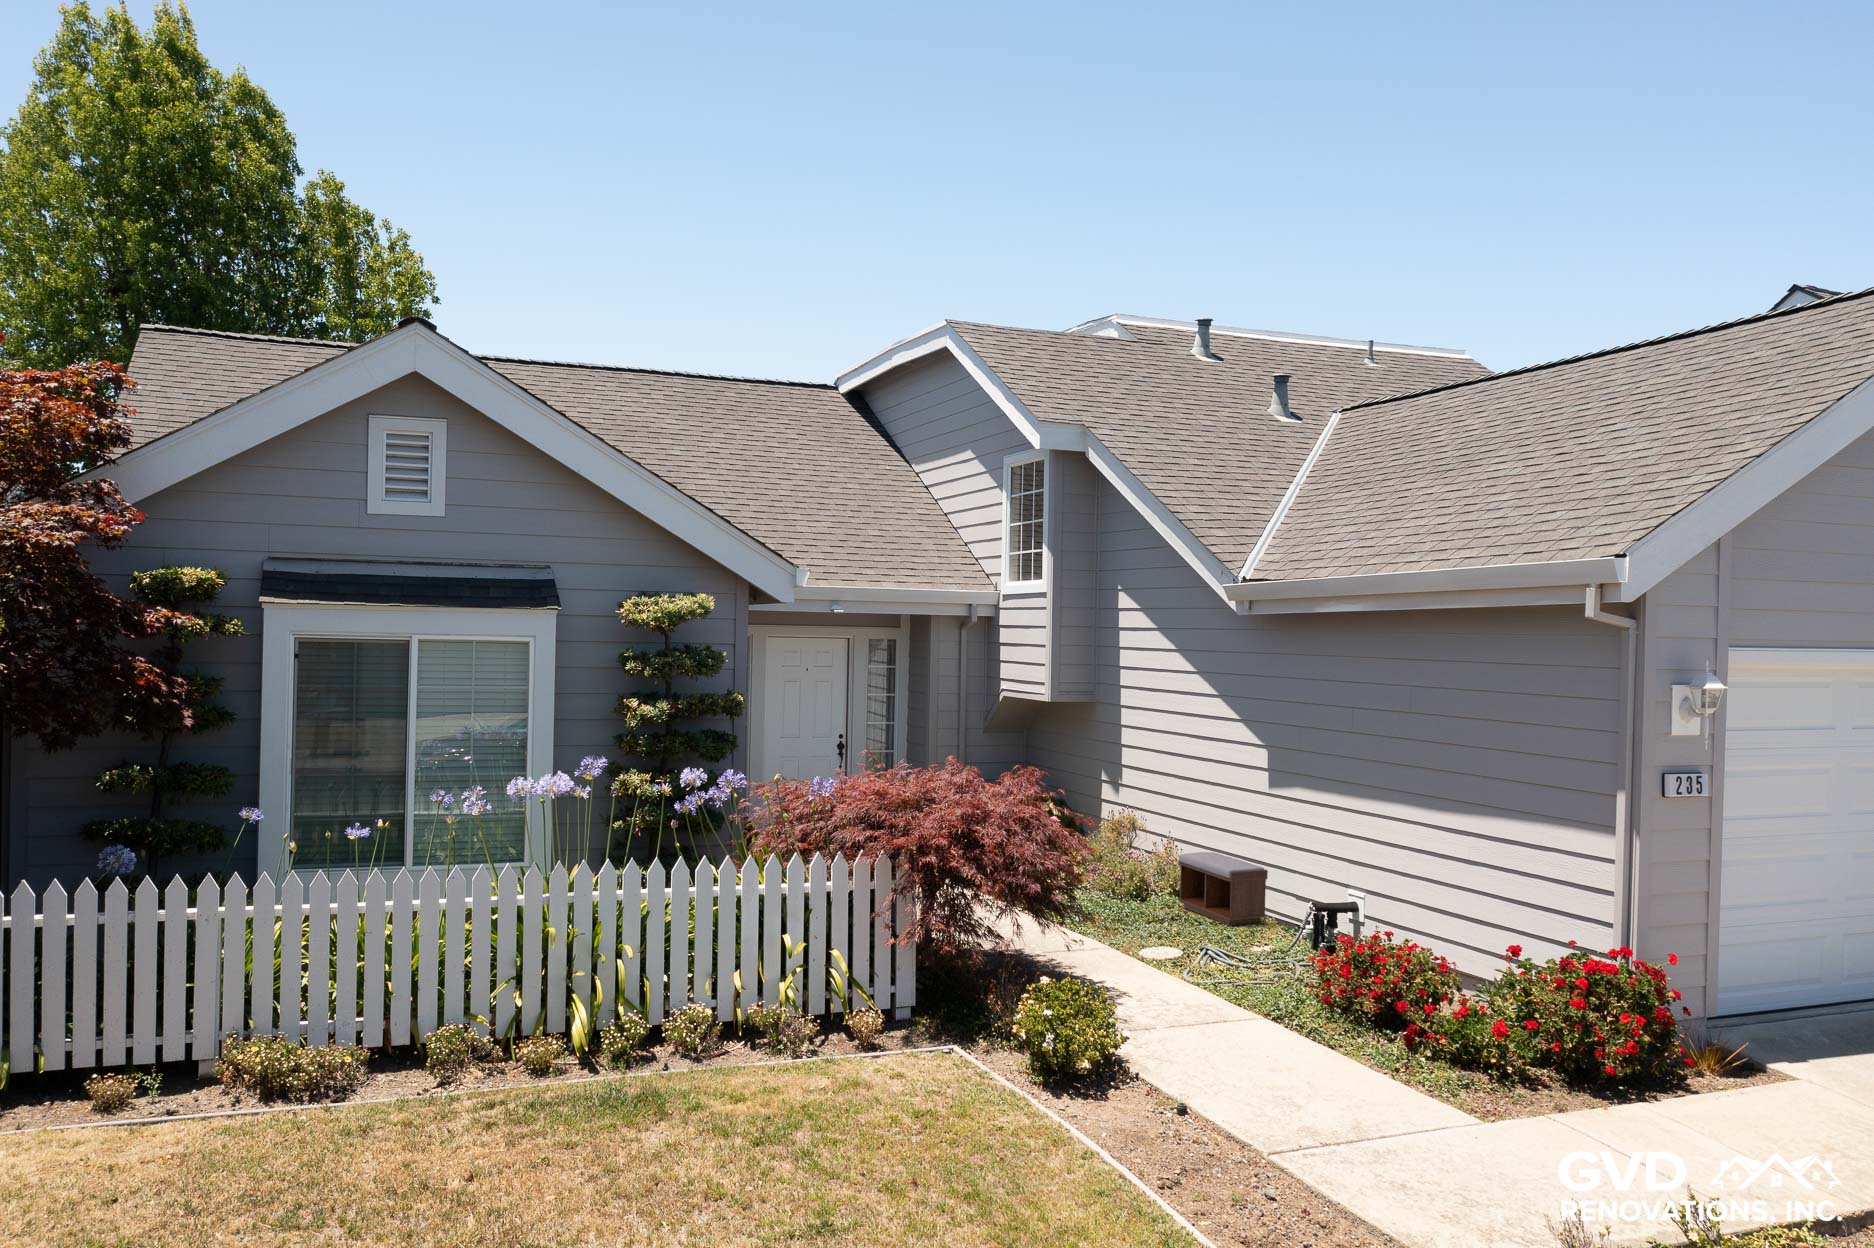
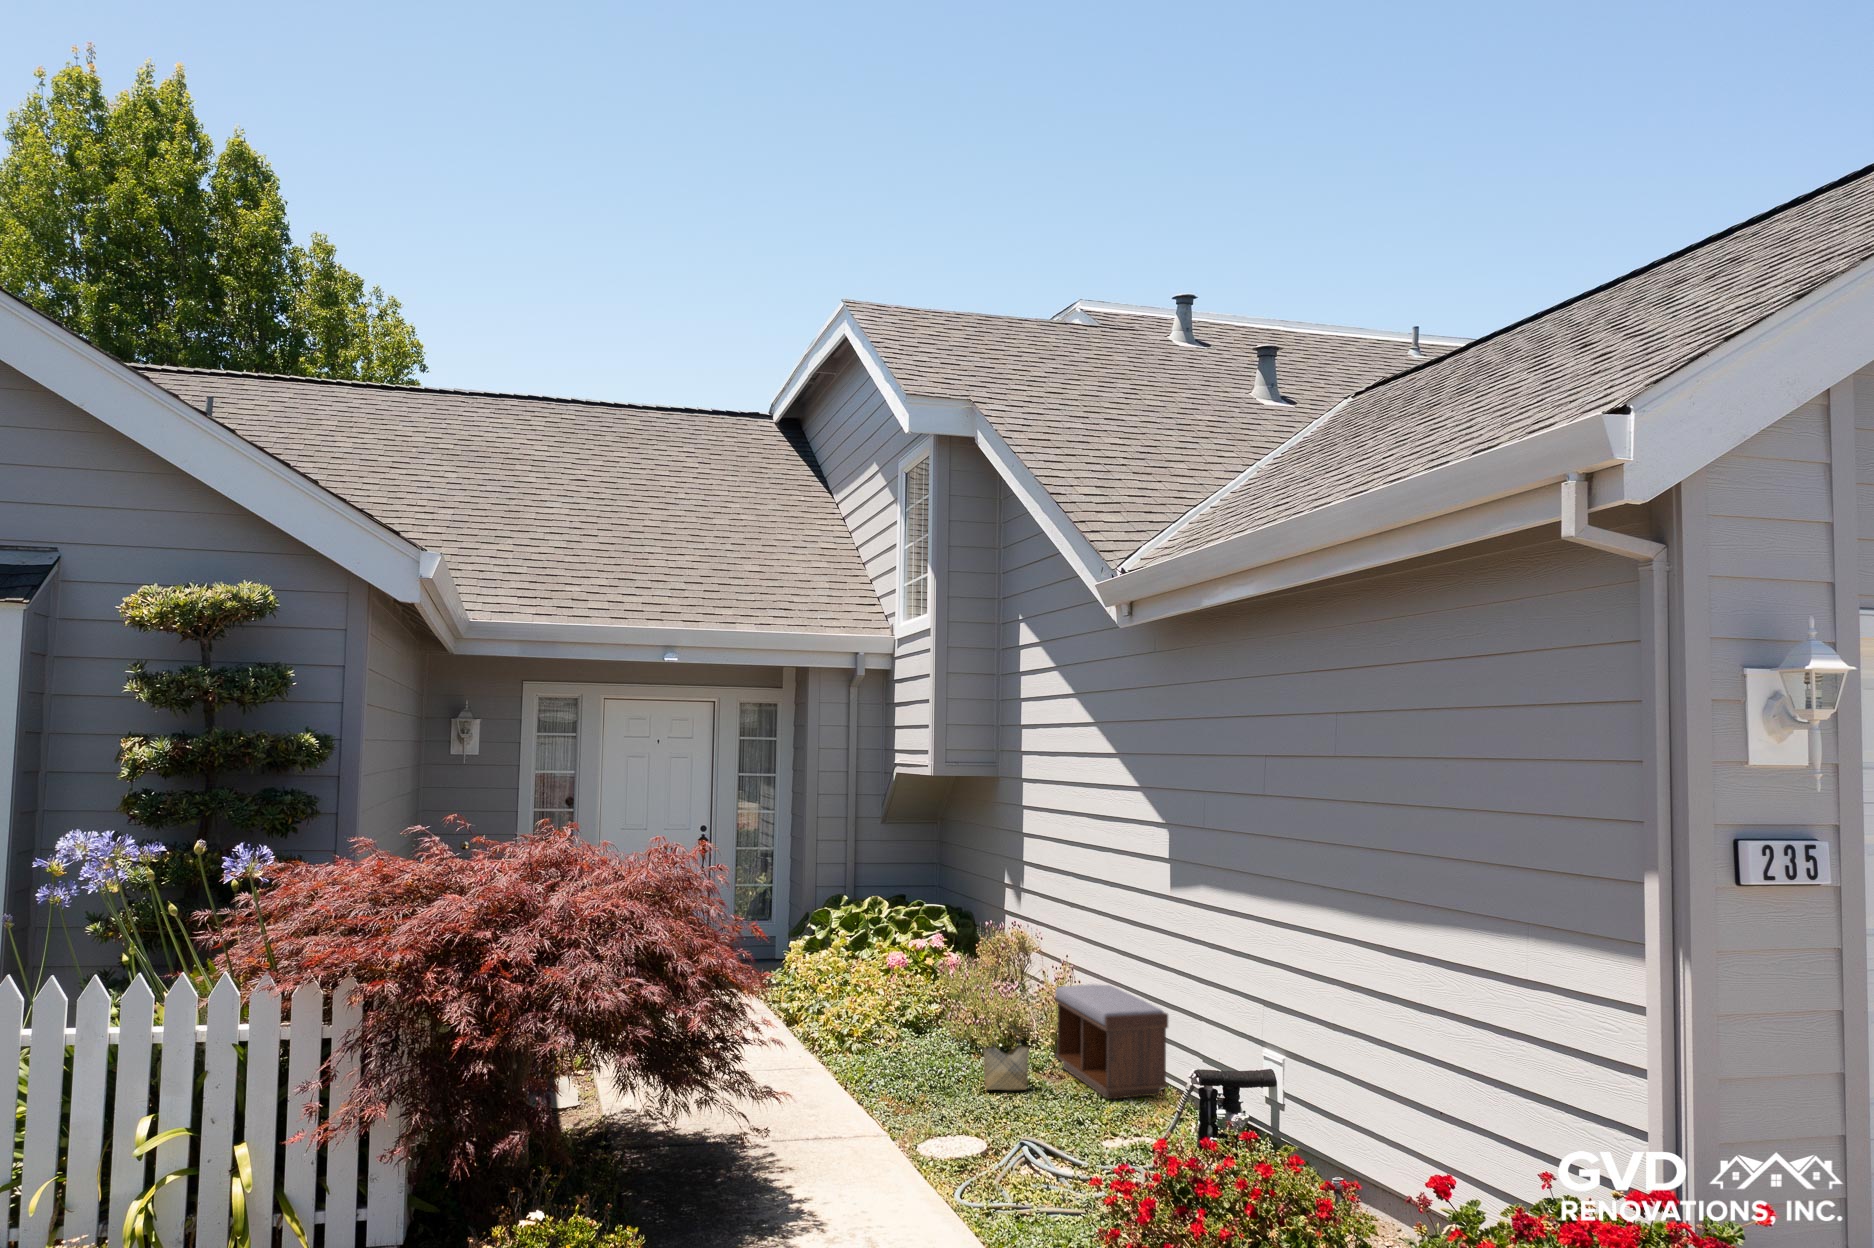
woven basket: none [1145,877,1174,922] -> present [983,1028,1029,1090]

